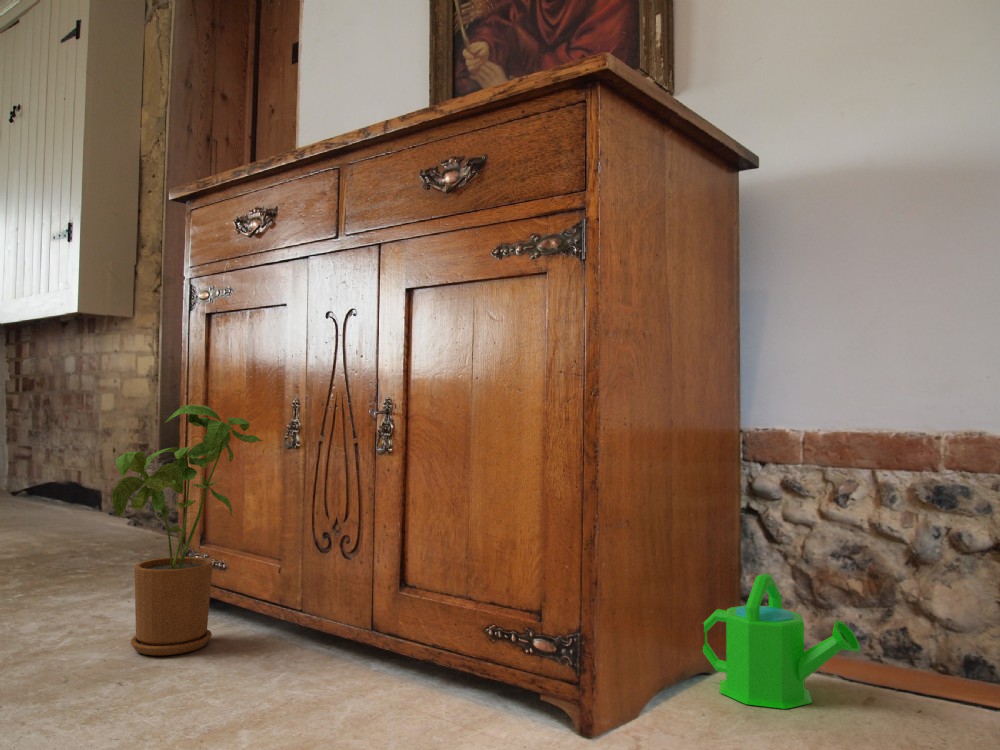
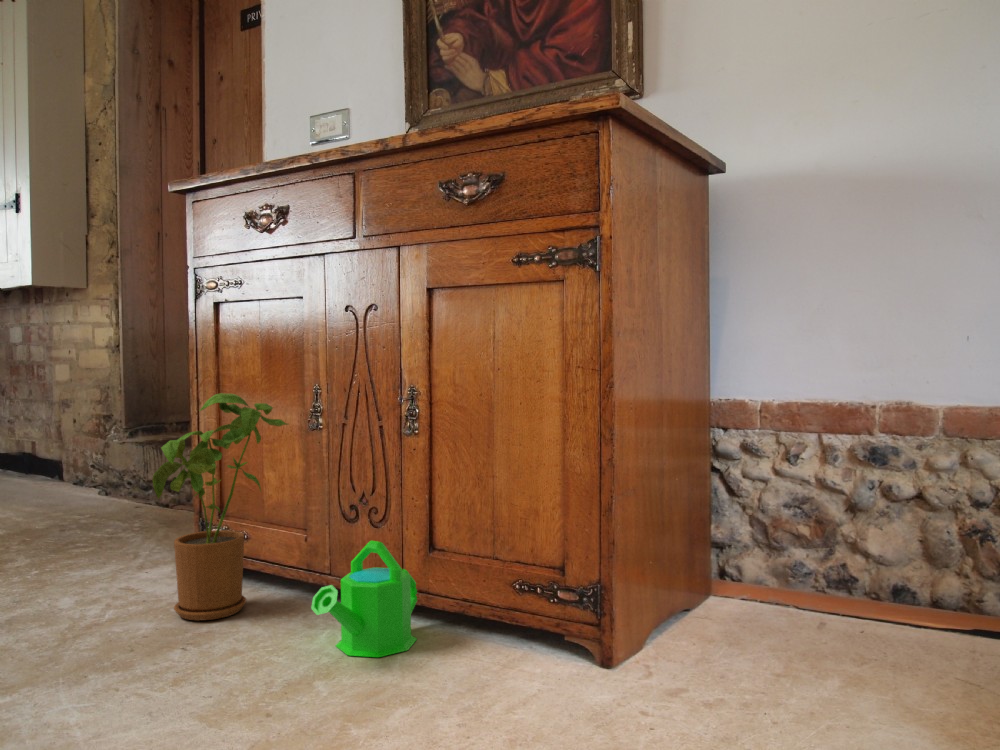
watering can: present [702,573,860,709] -> present [311,541,417,657]

